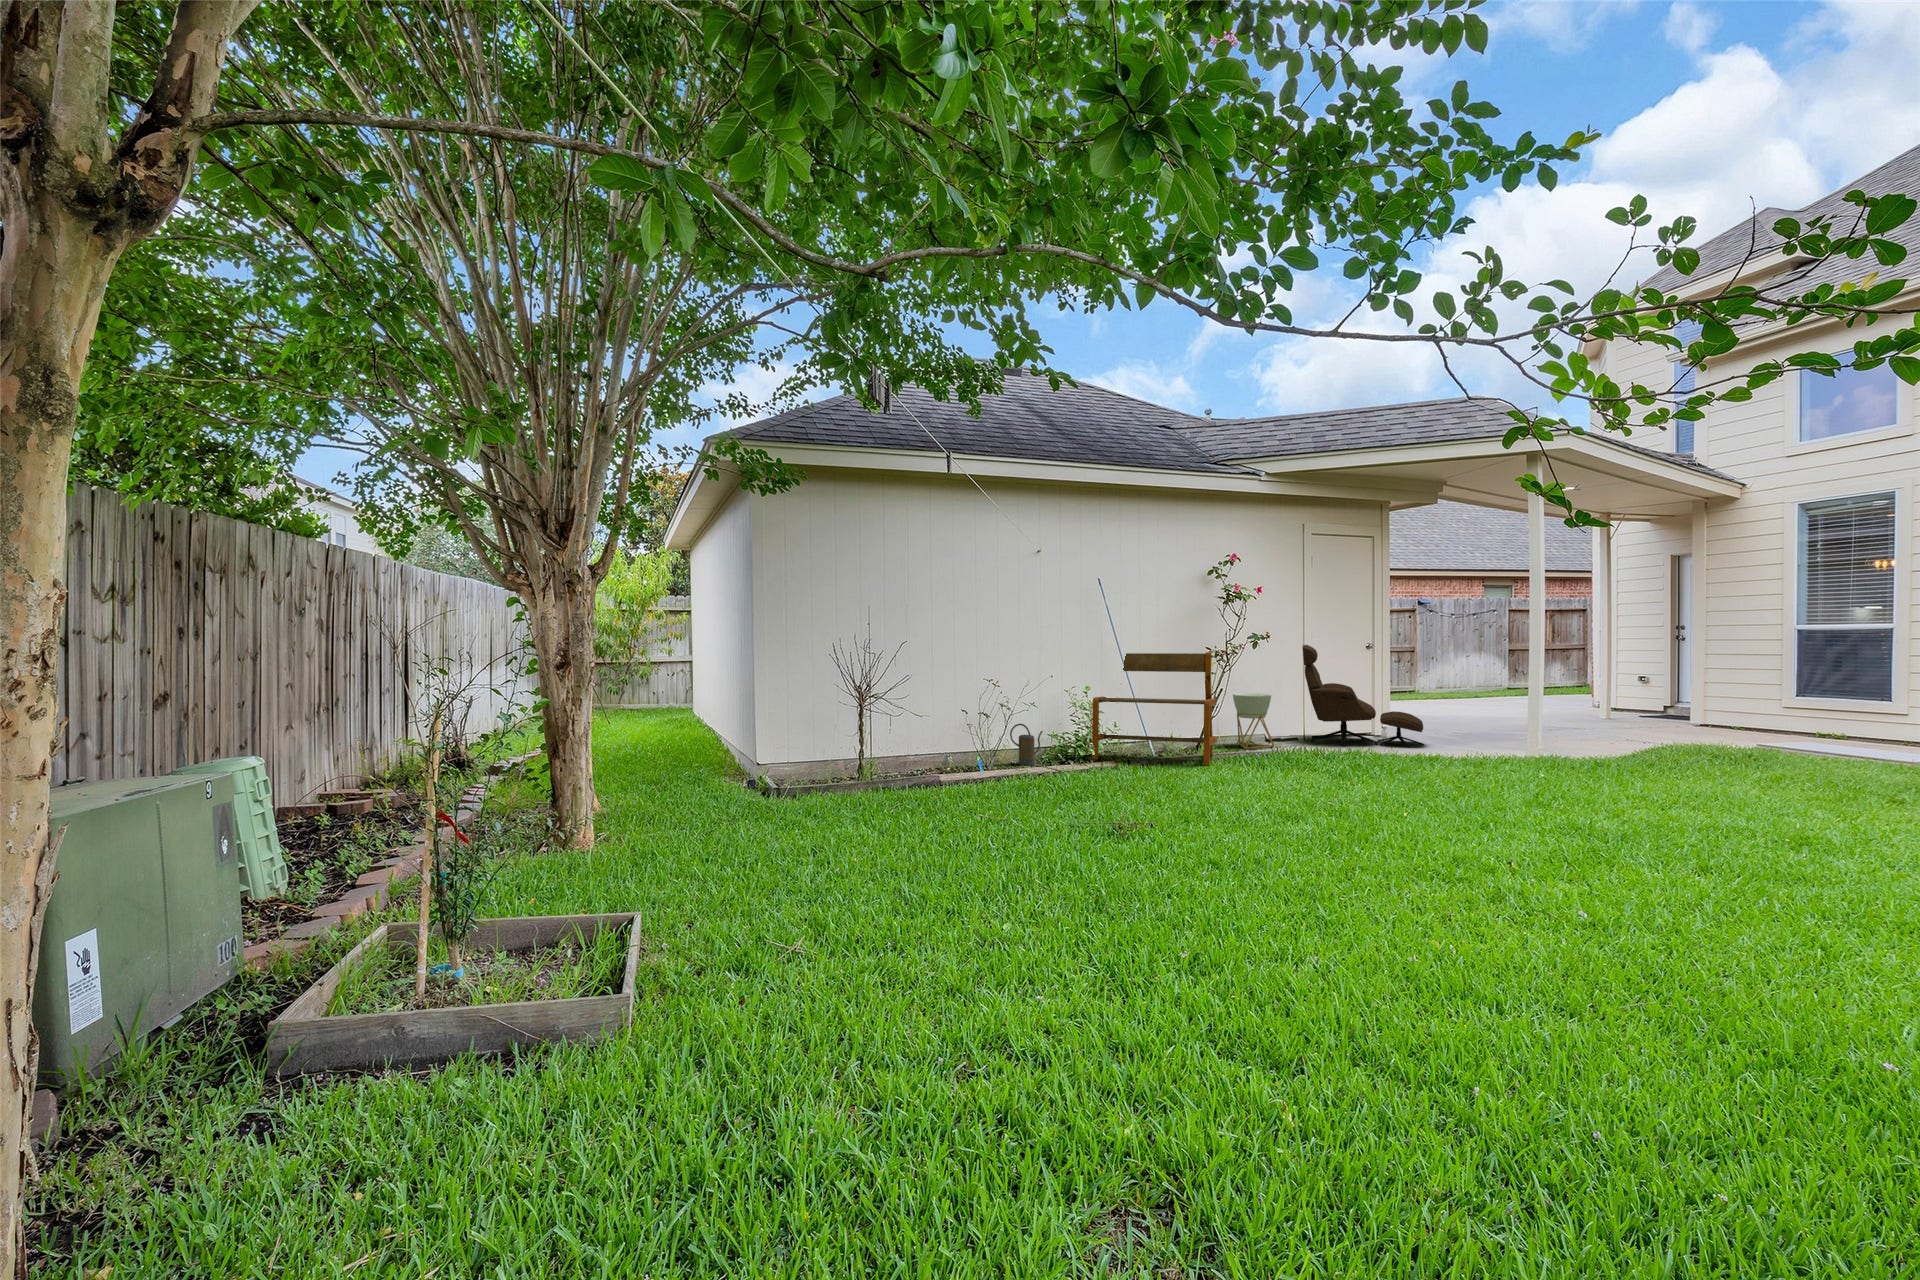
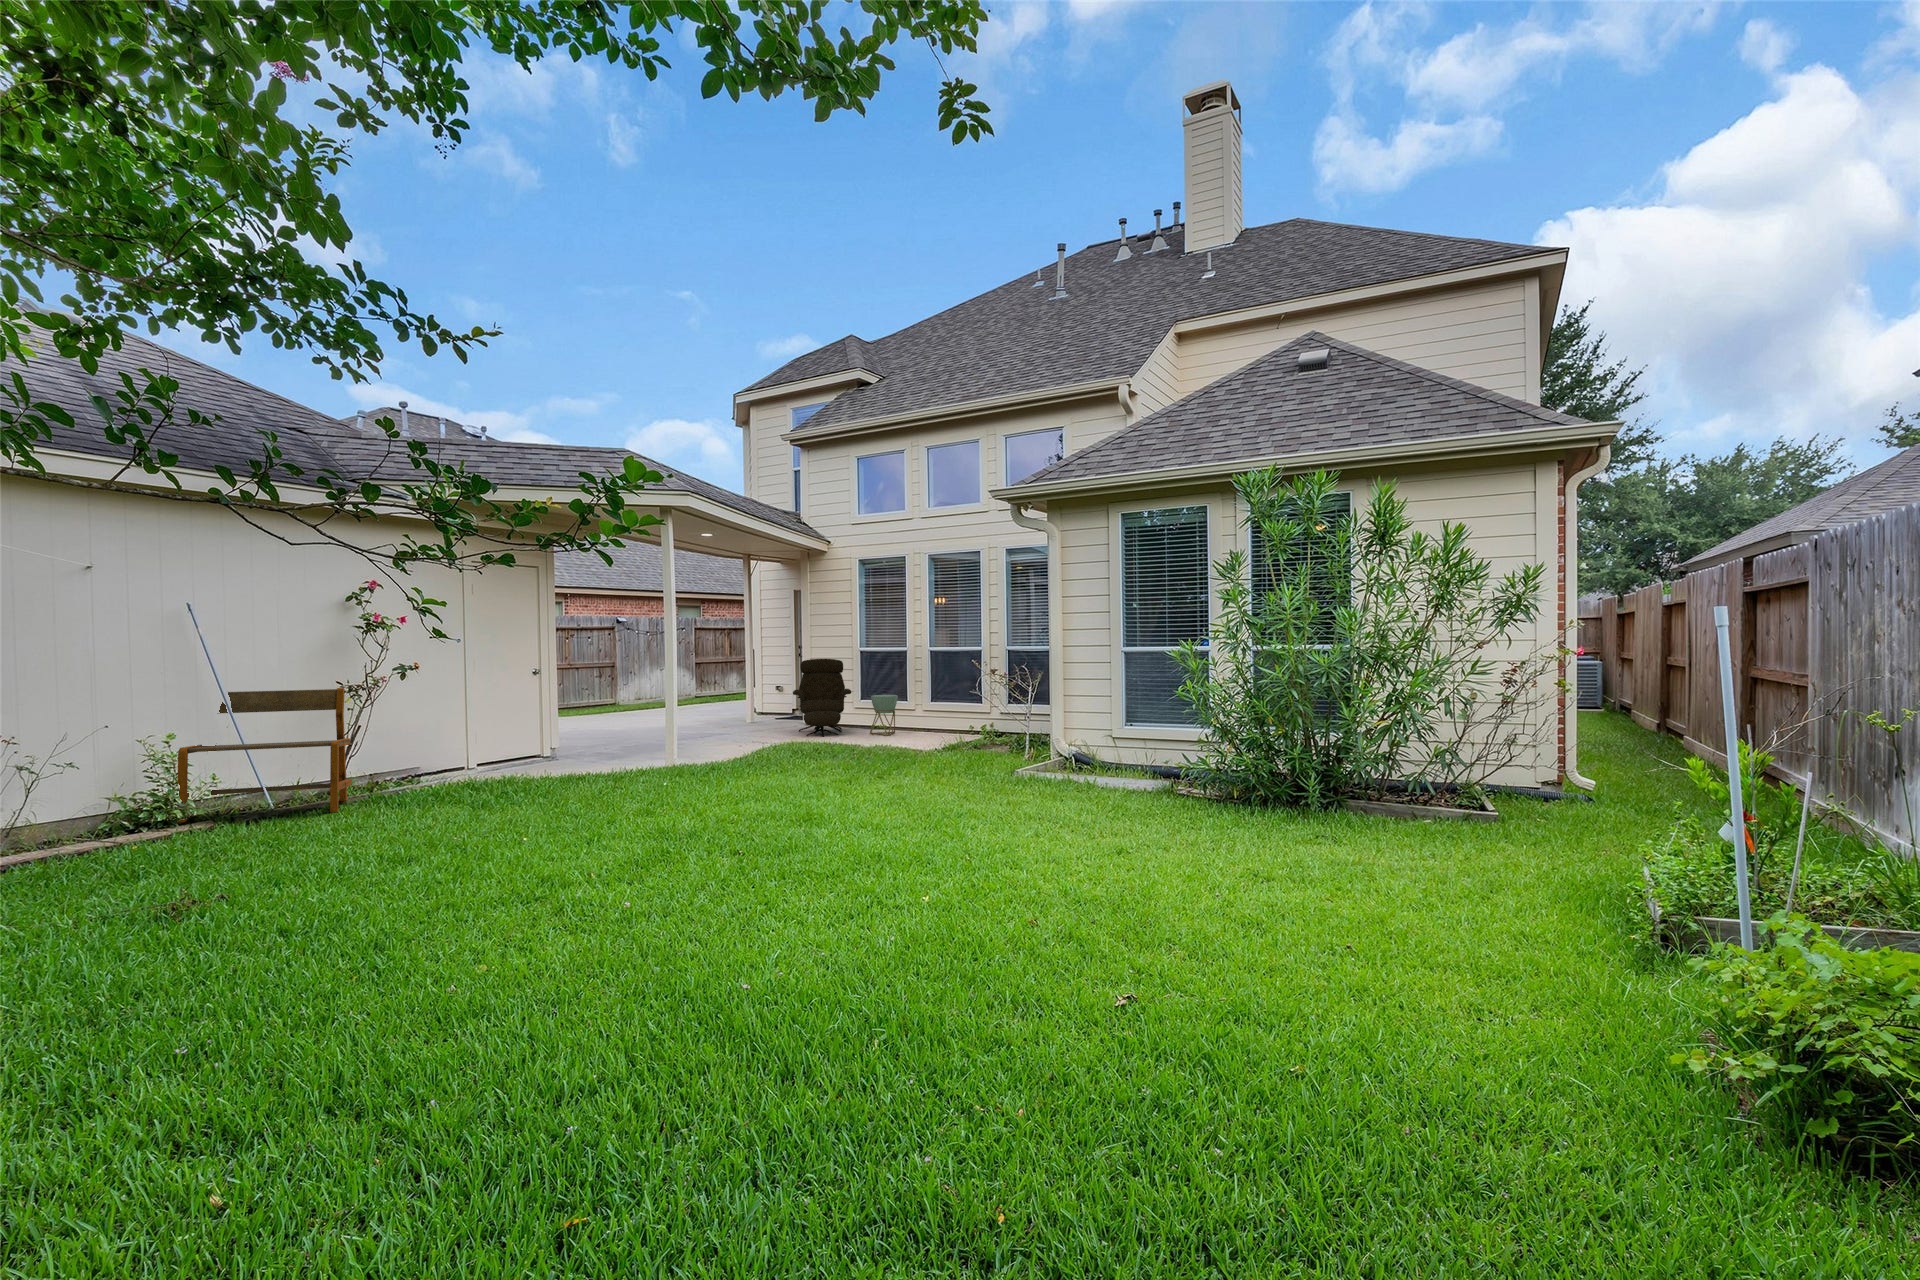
lounge chair: present [1302,645,1424,747] -> present [793,659,851,737]
planter: present [1233,693,1274,749] -> present [870,695,898,736]
watering can: present [1010,724,1043,765] -> none [38,790,97,843]

